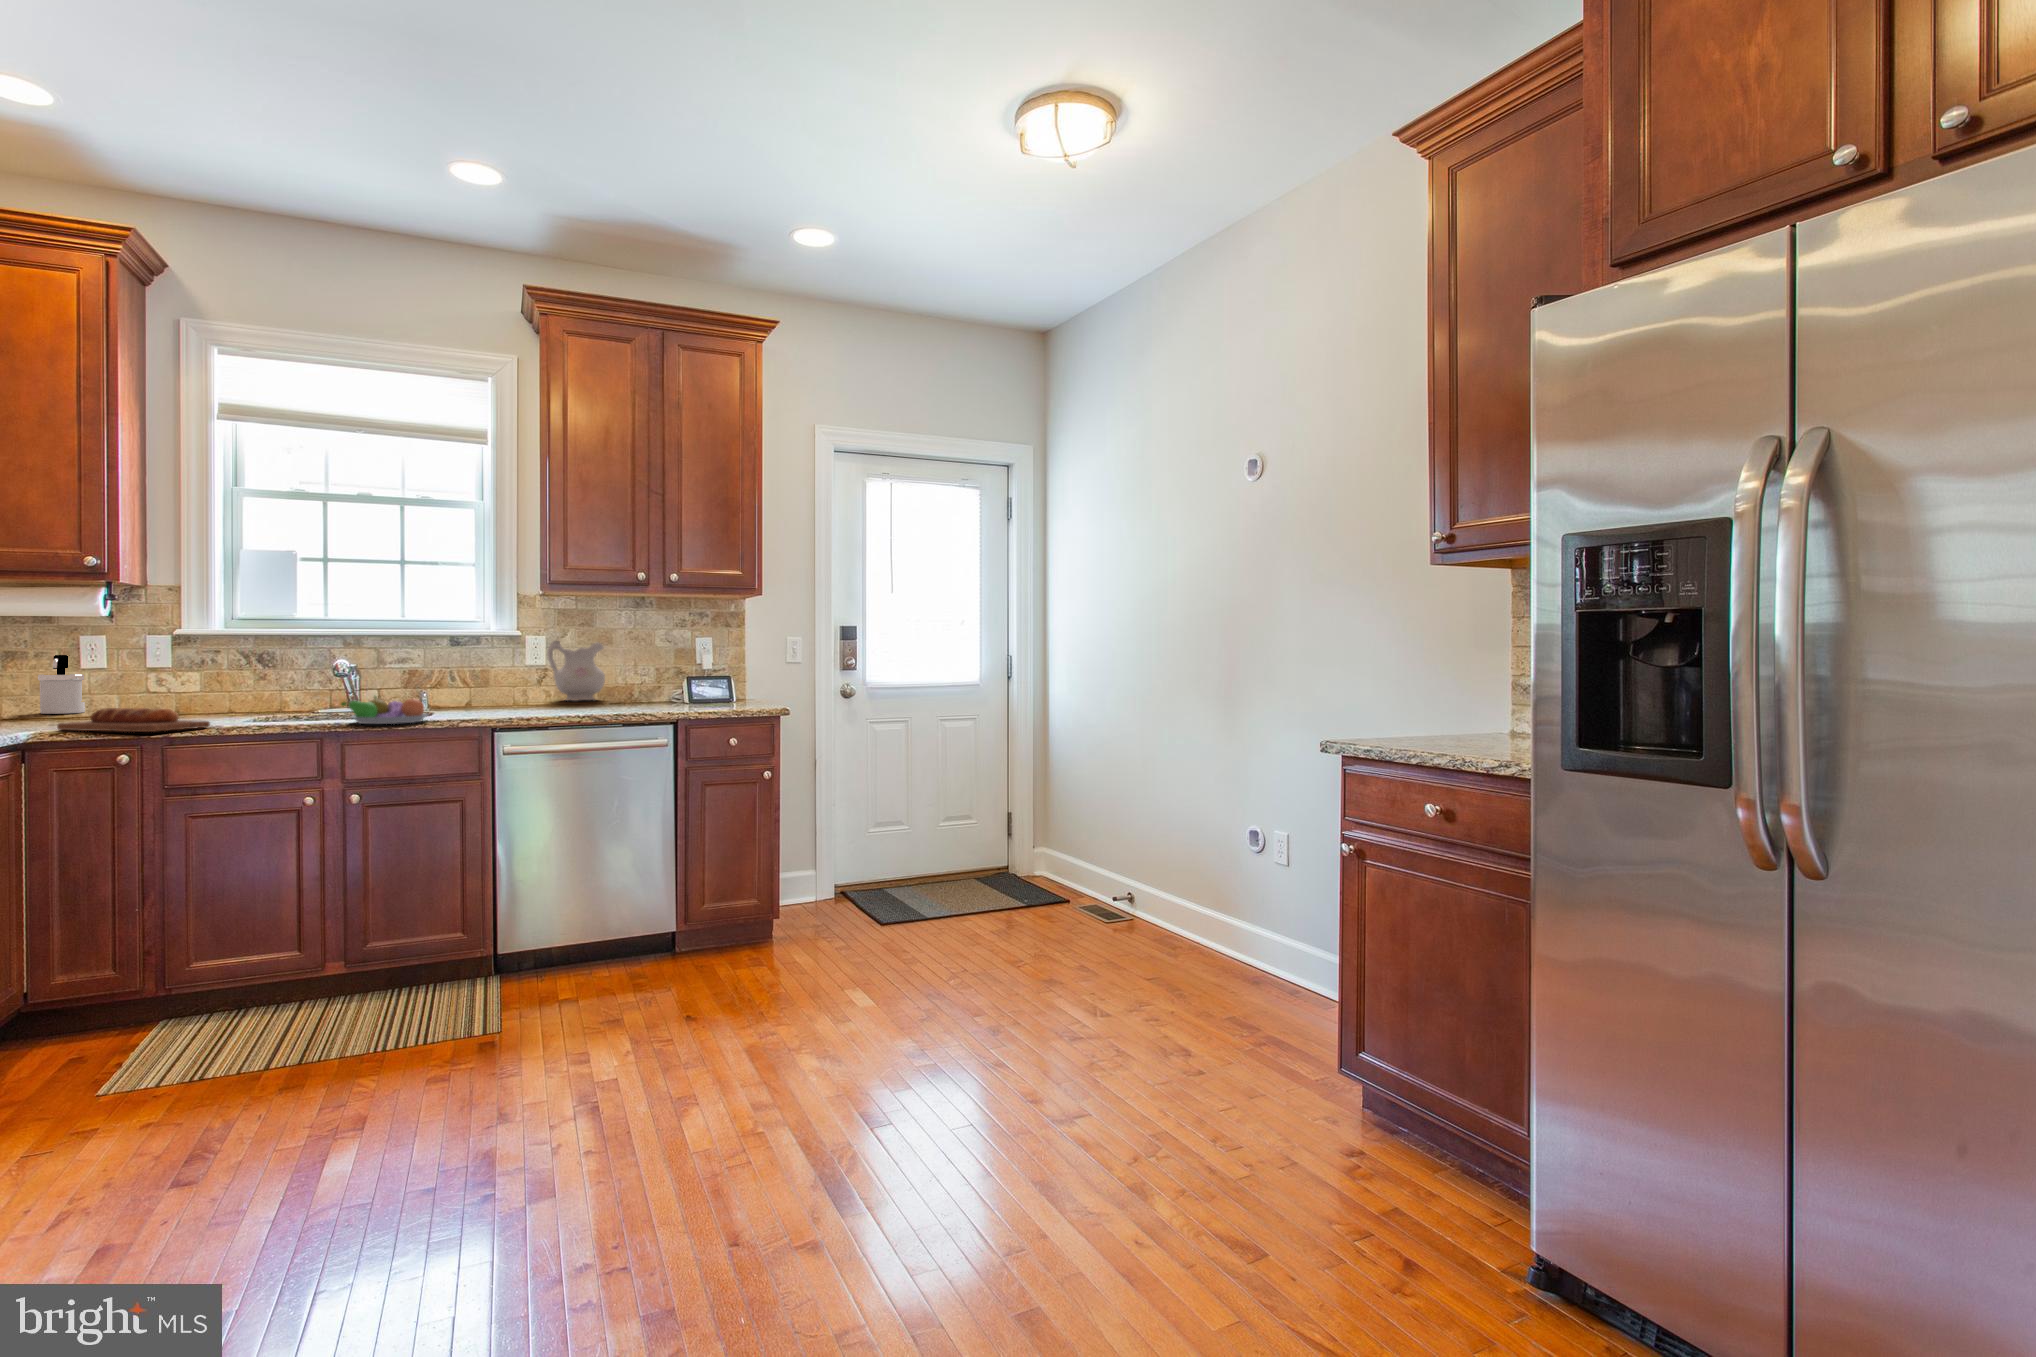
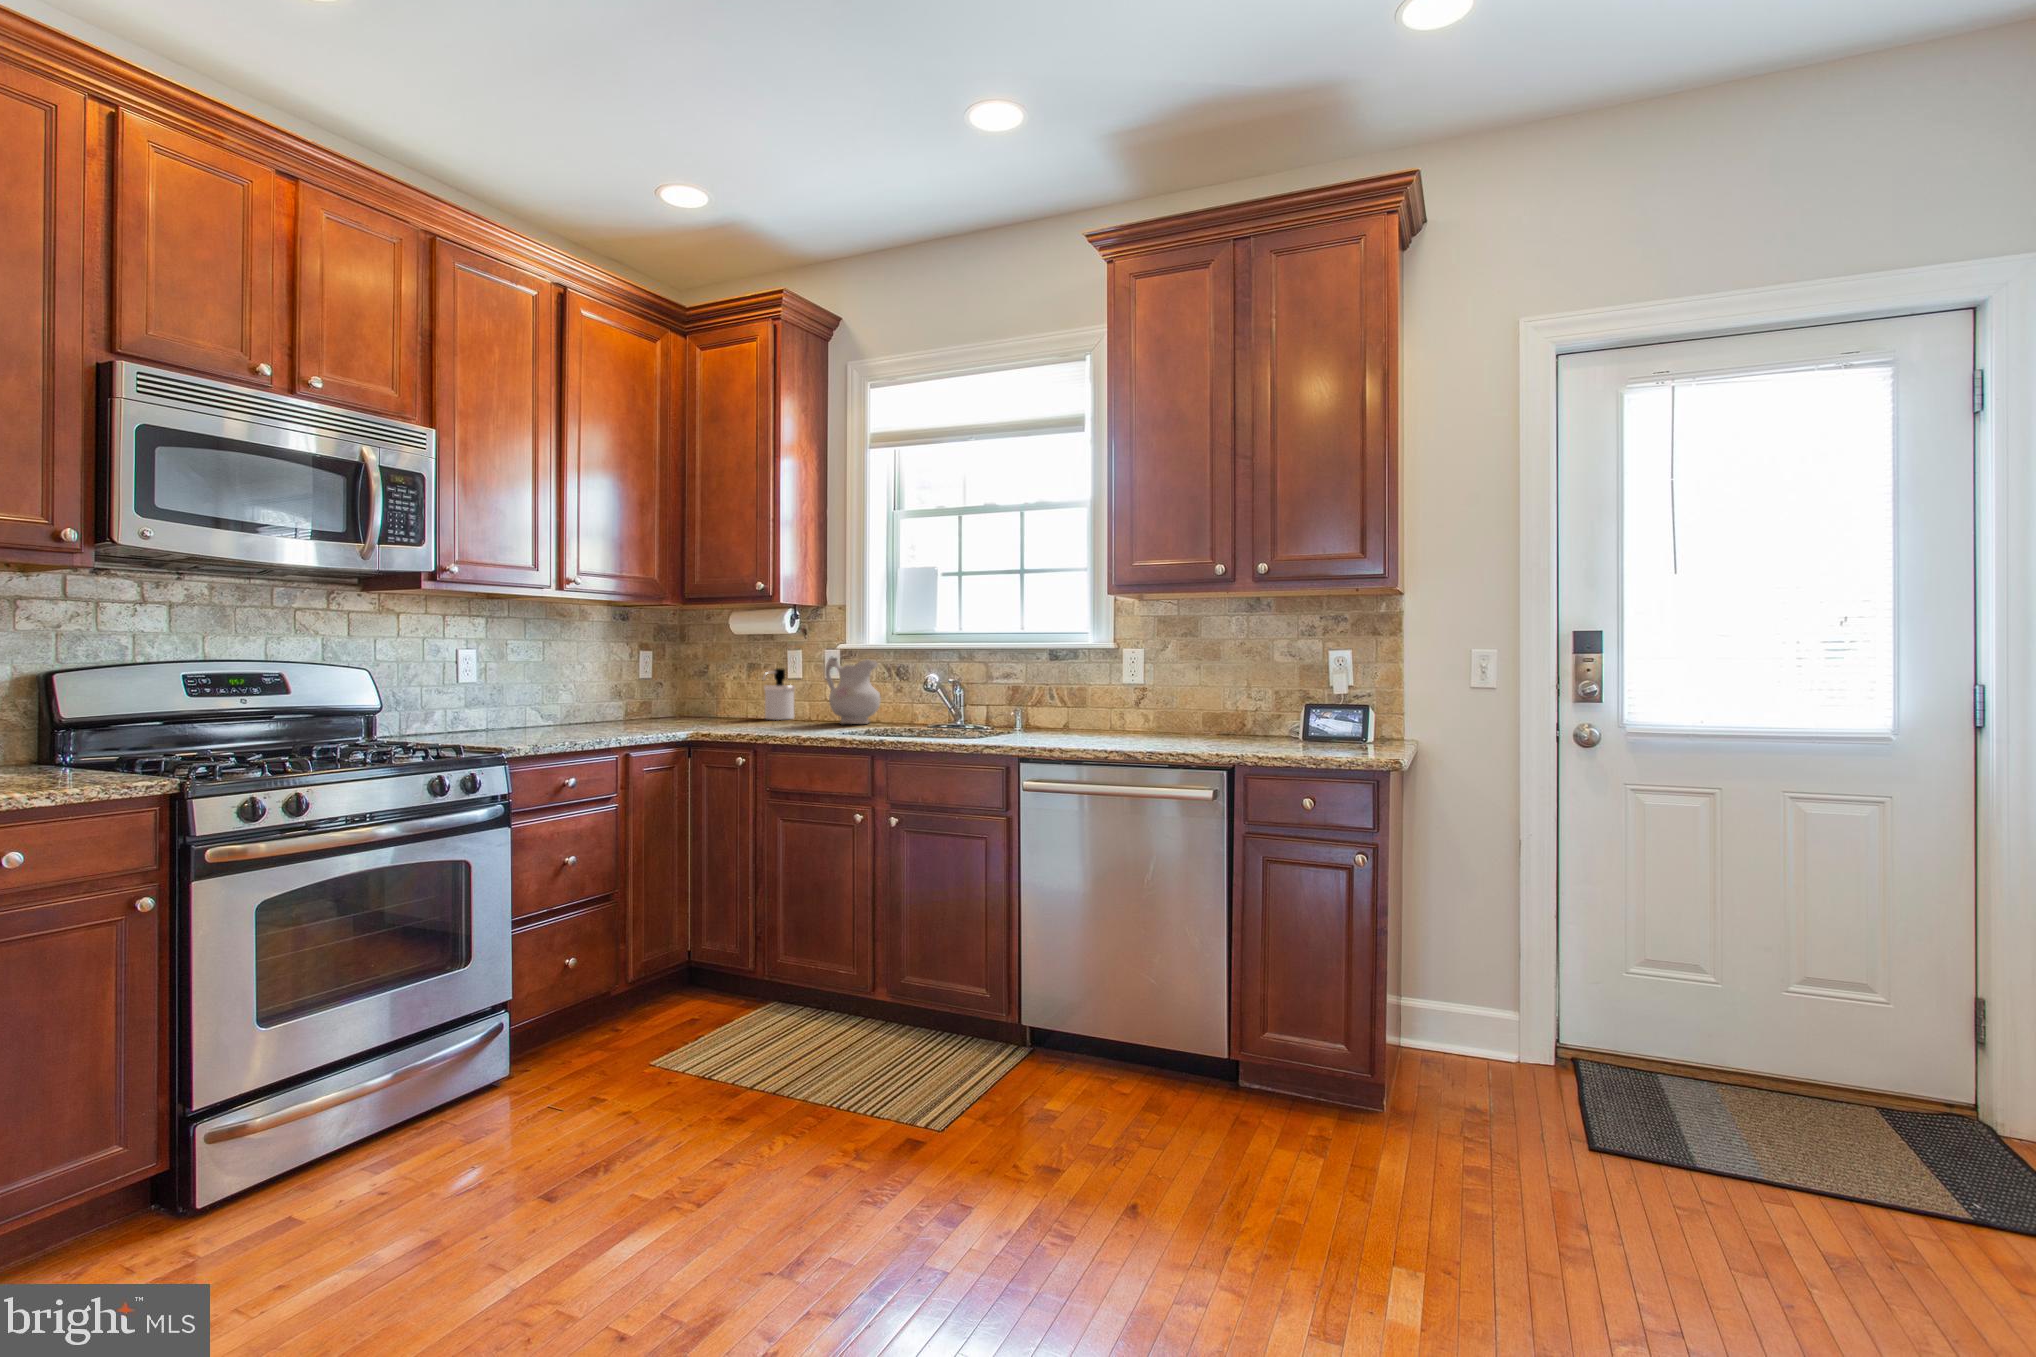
ceramic pitcher: present [547,641,605,701] -> present [825,658,881,724]
fruit bowl: present [341,696,427,724] -> none [895,714,971,747]
bread loaf: present [57,708,210,732] -> none [720,717,804,742]

